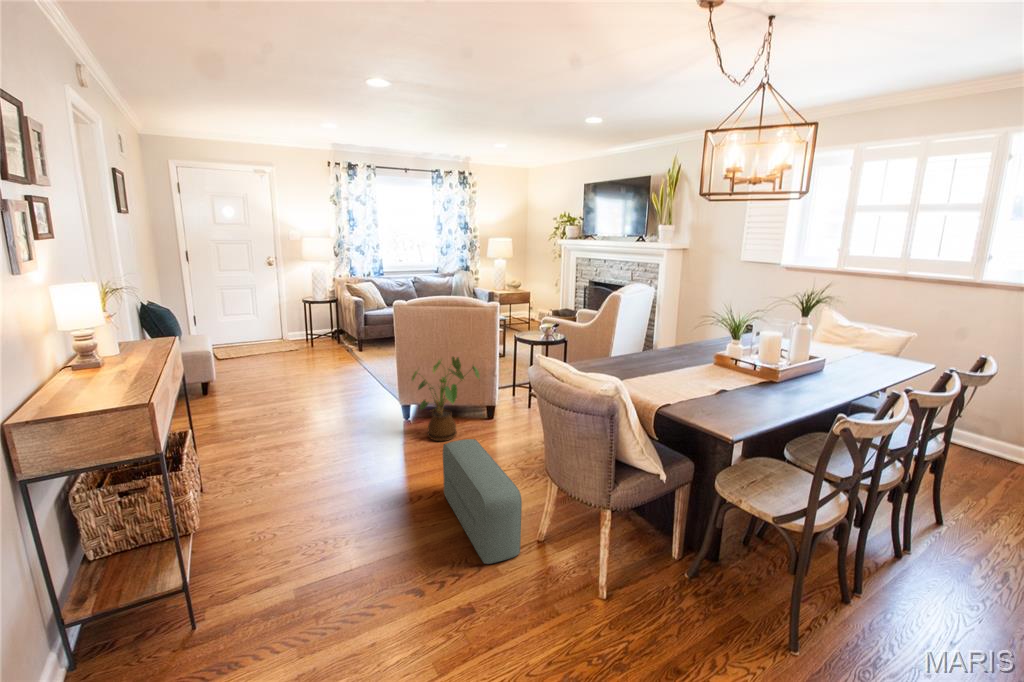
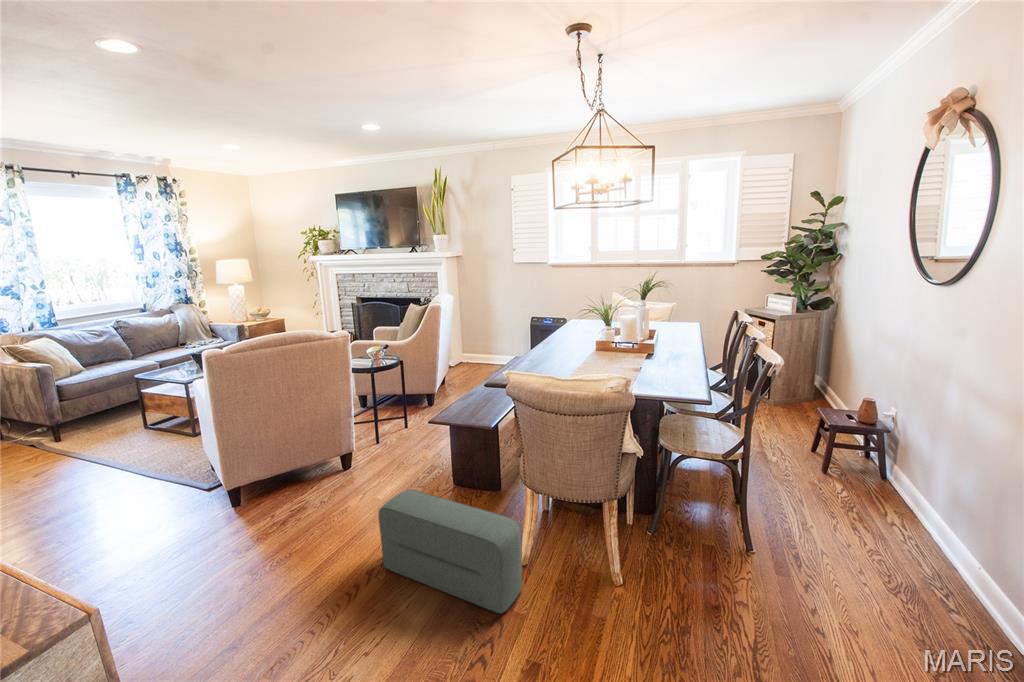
house plant: present [412,357,480,441] -> none [262,405,348,516]

